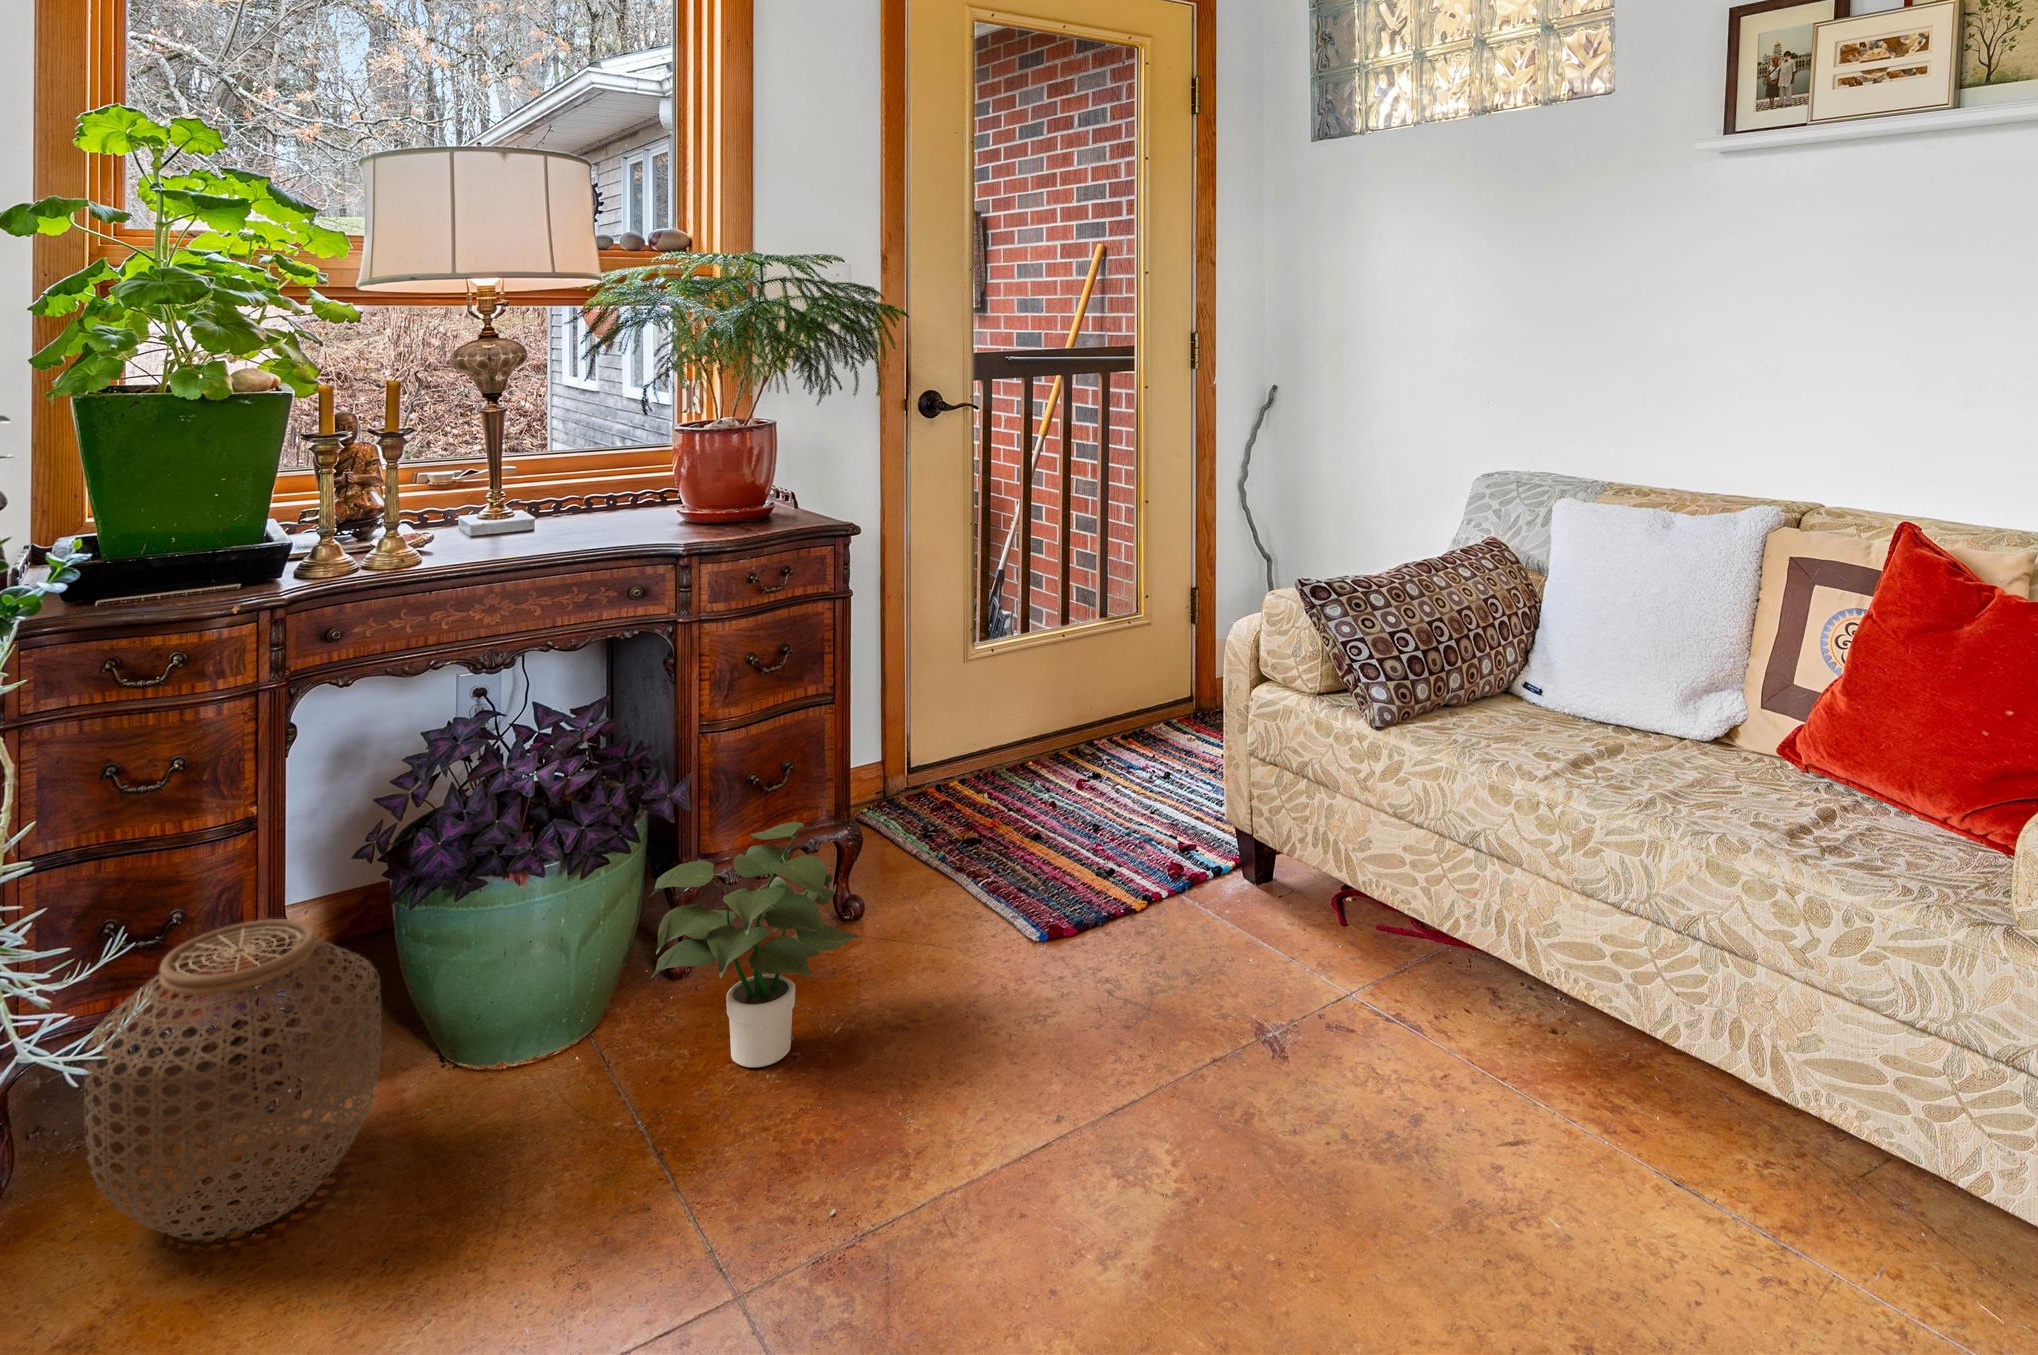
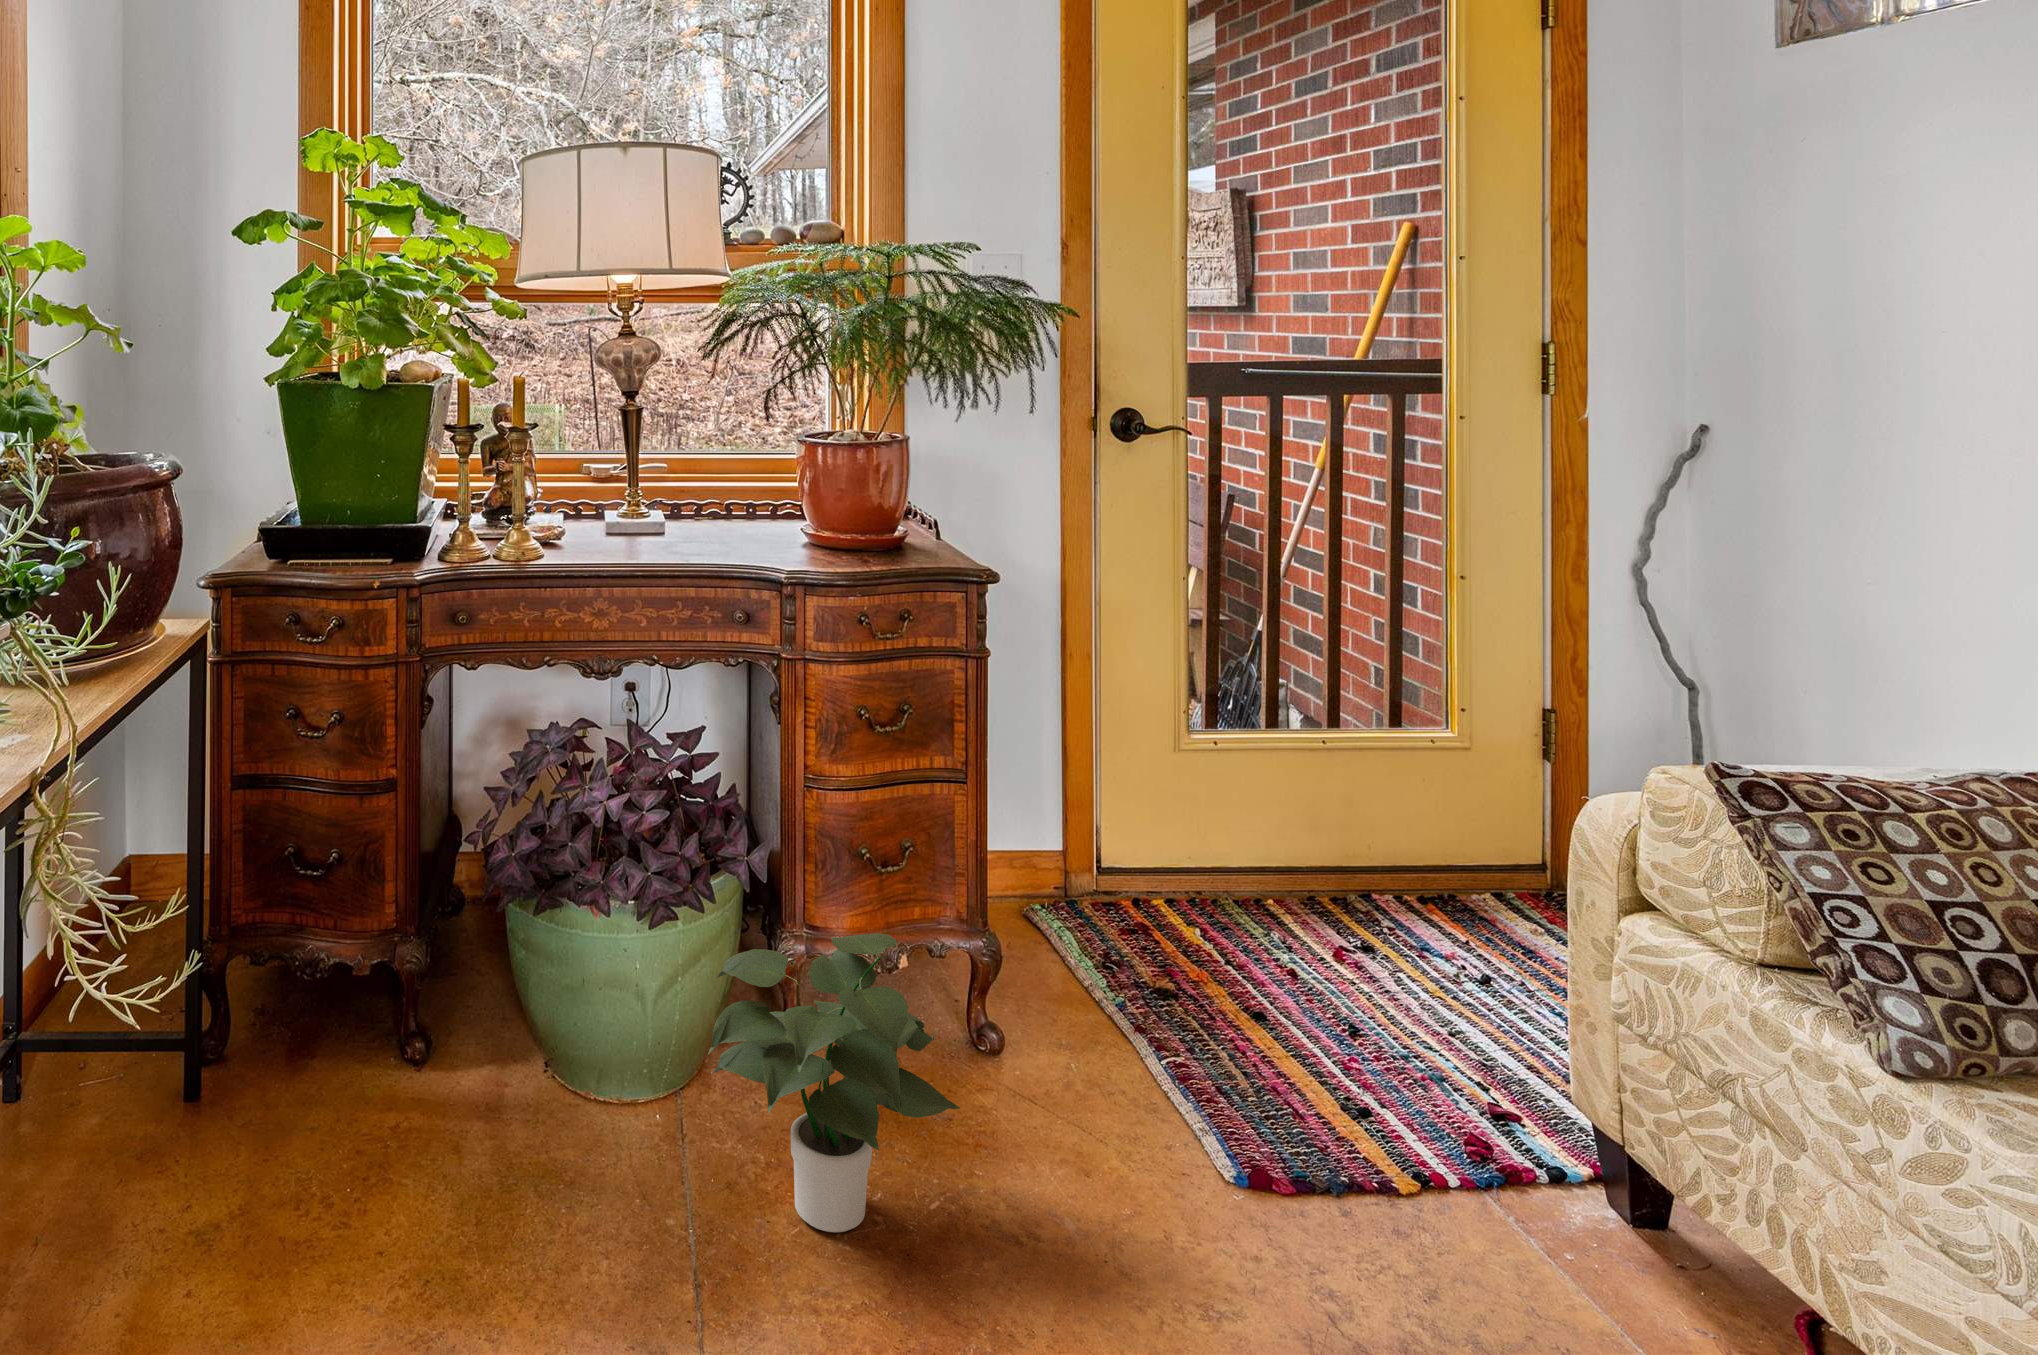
woven basket: present [84,919,381,1240] -> none [205,893,448,1205]

